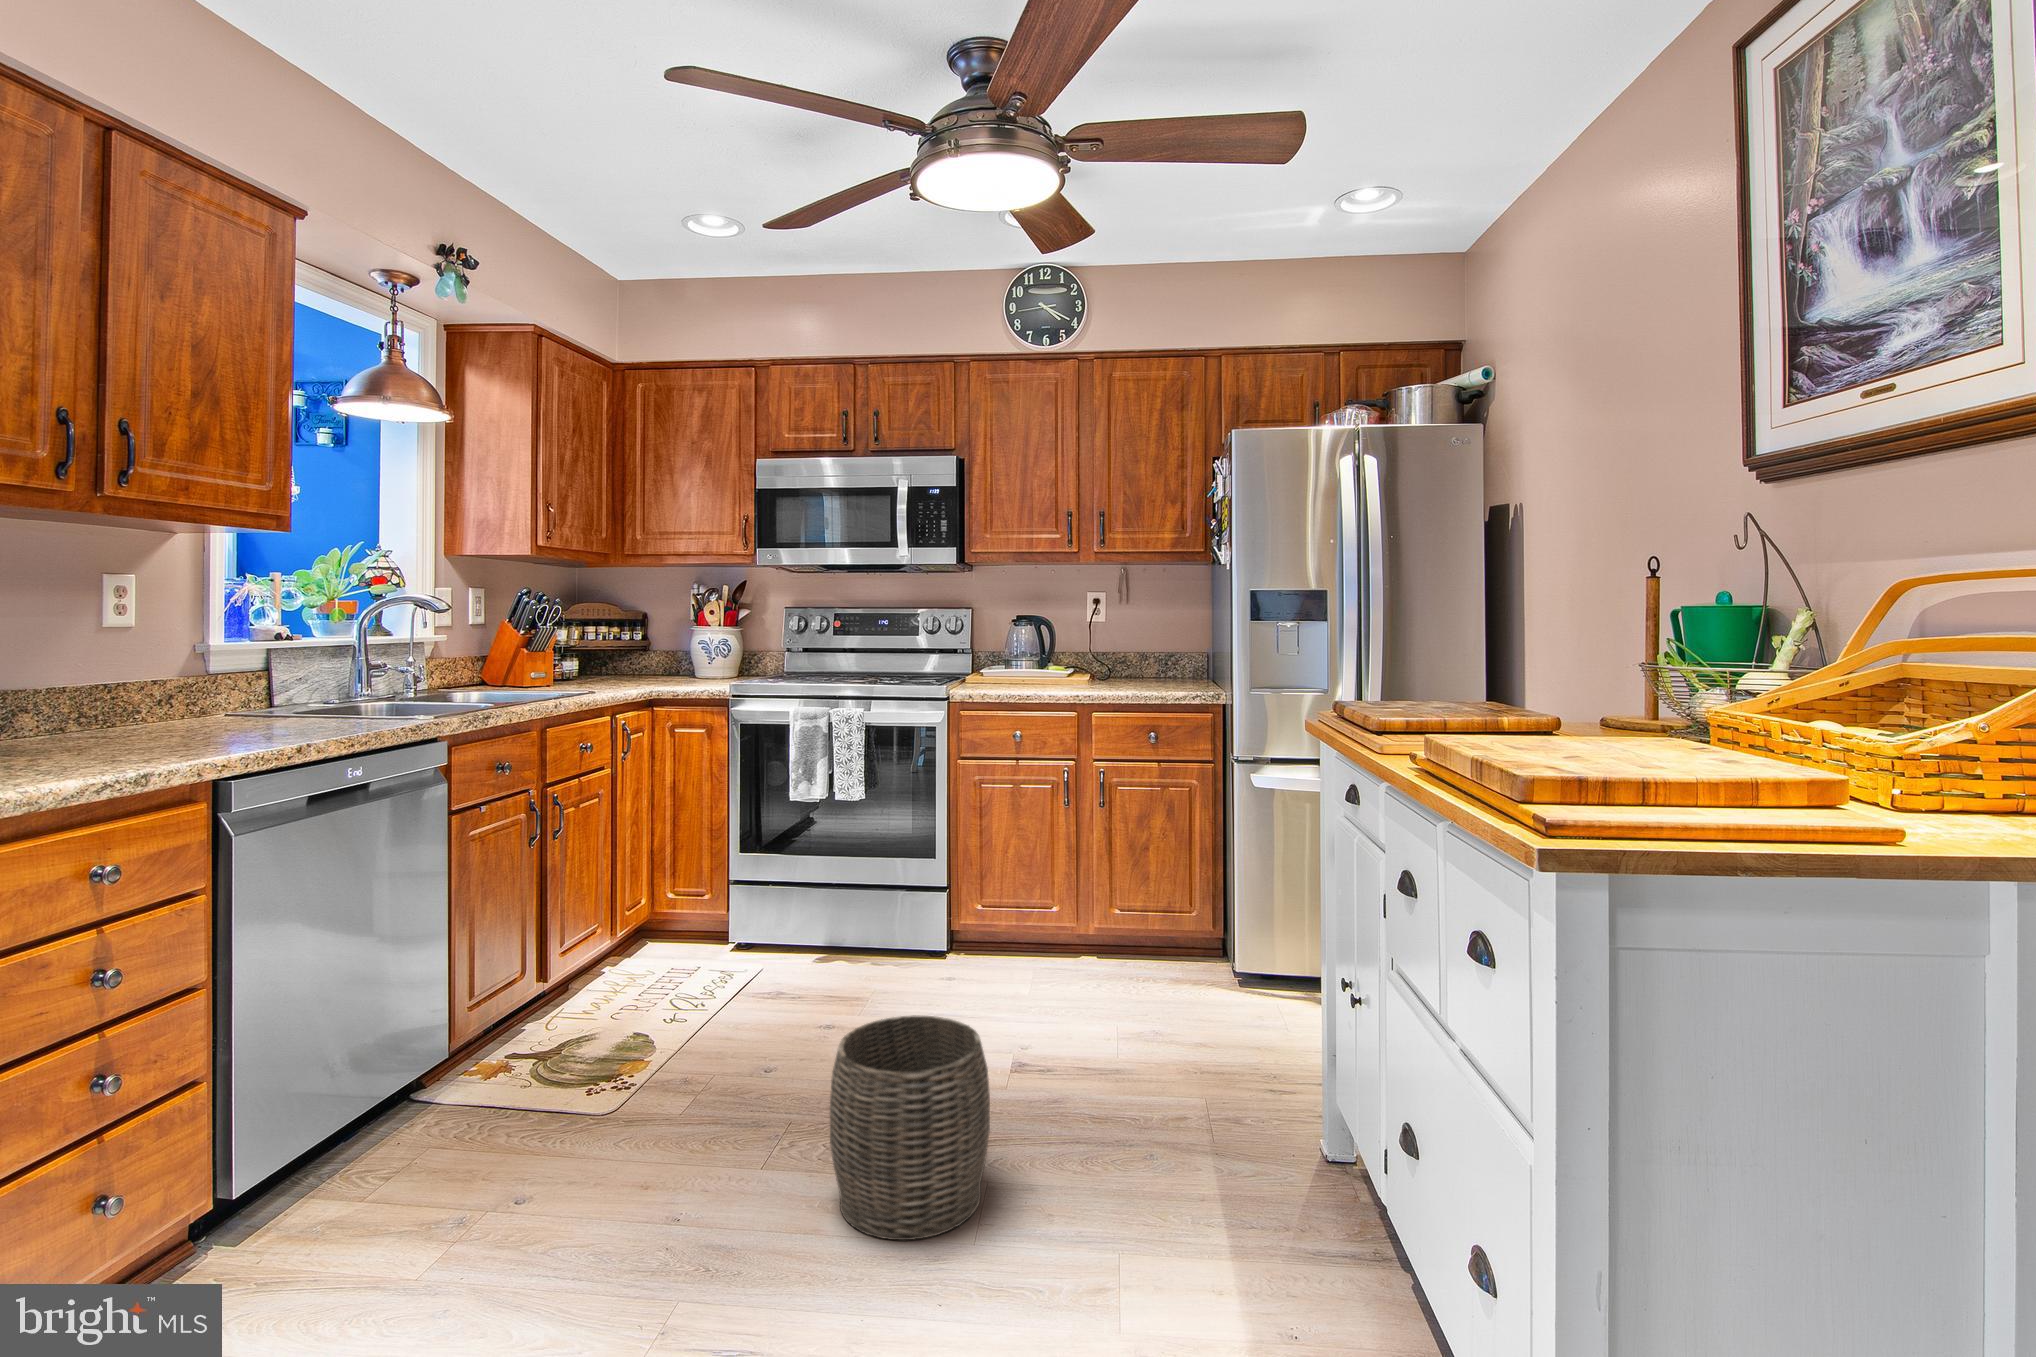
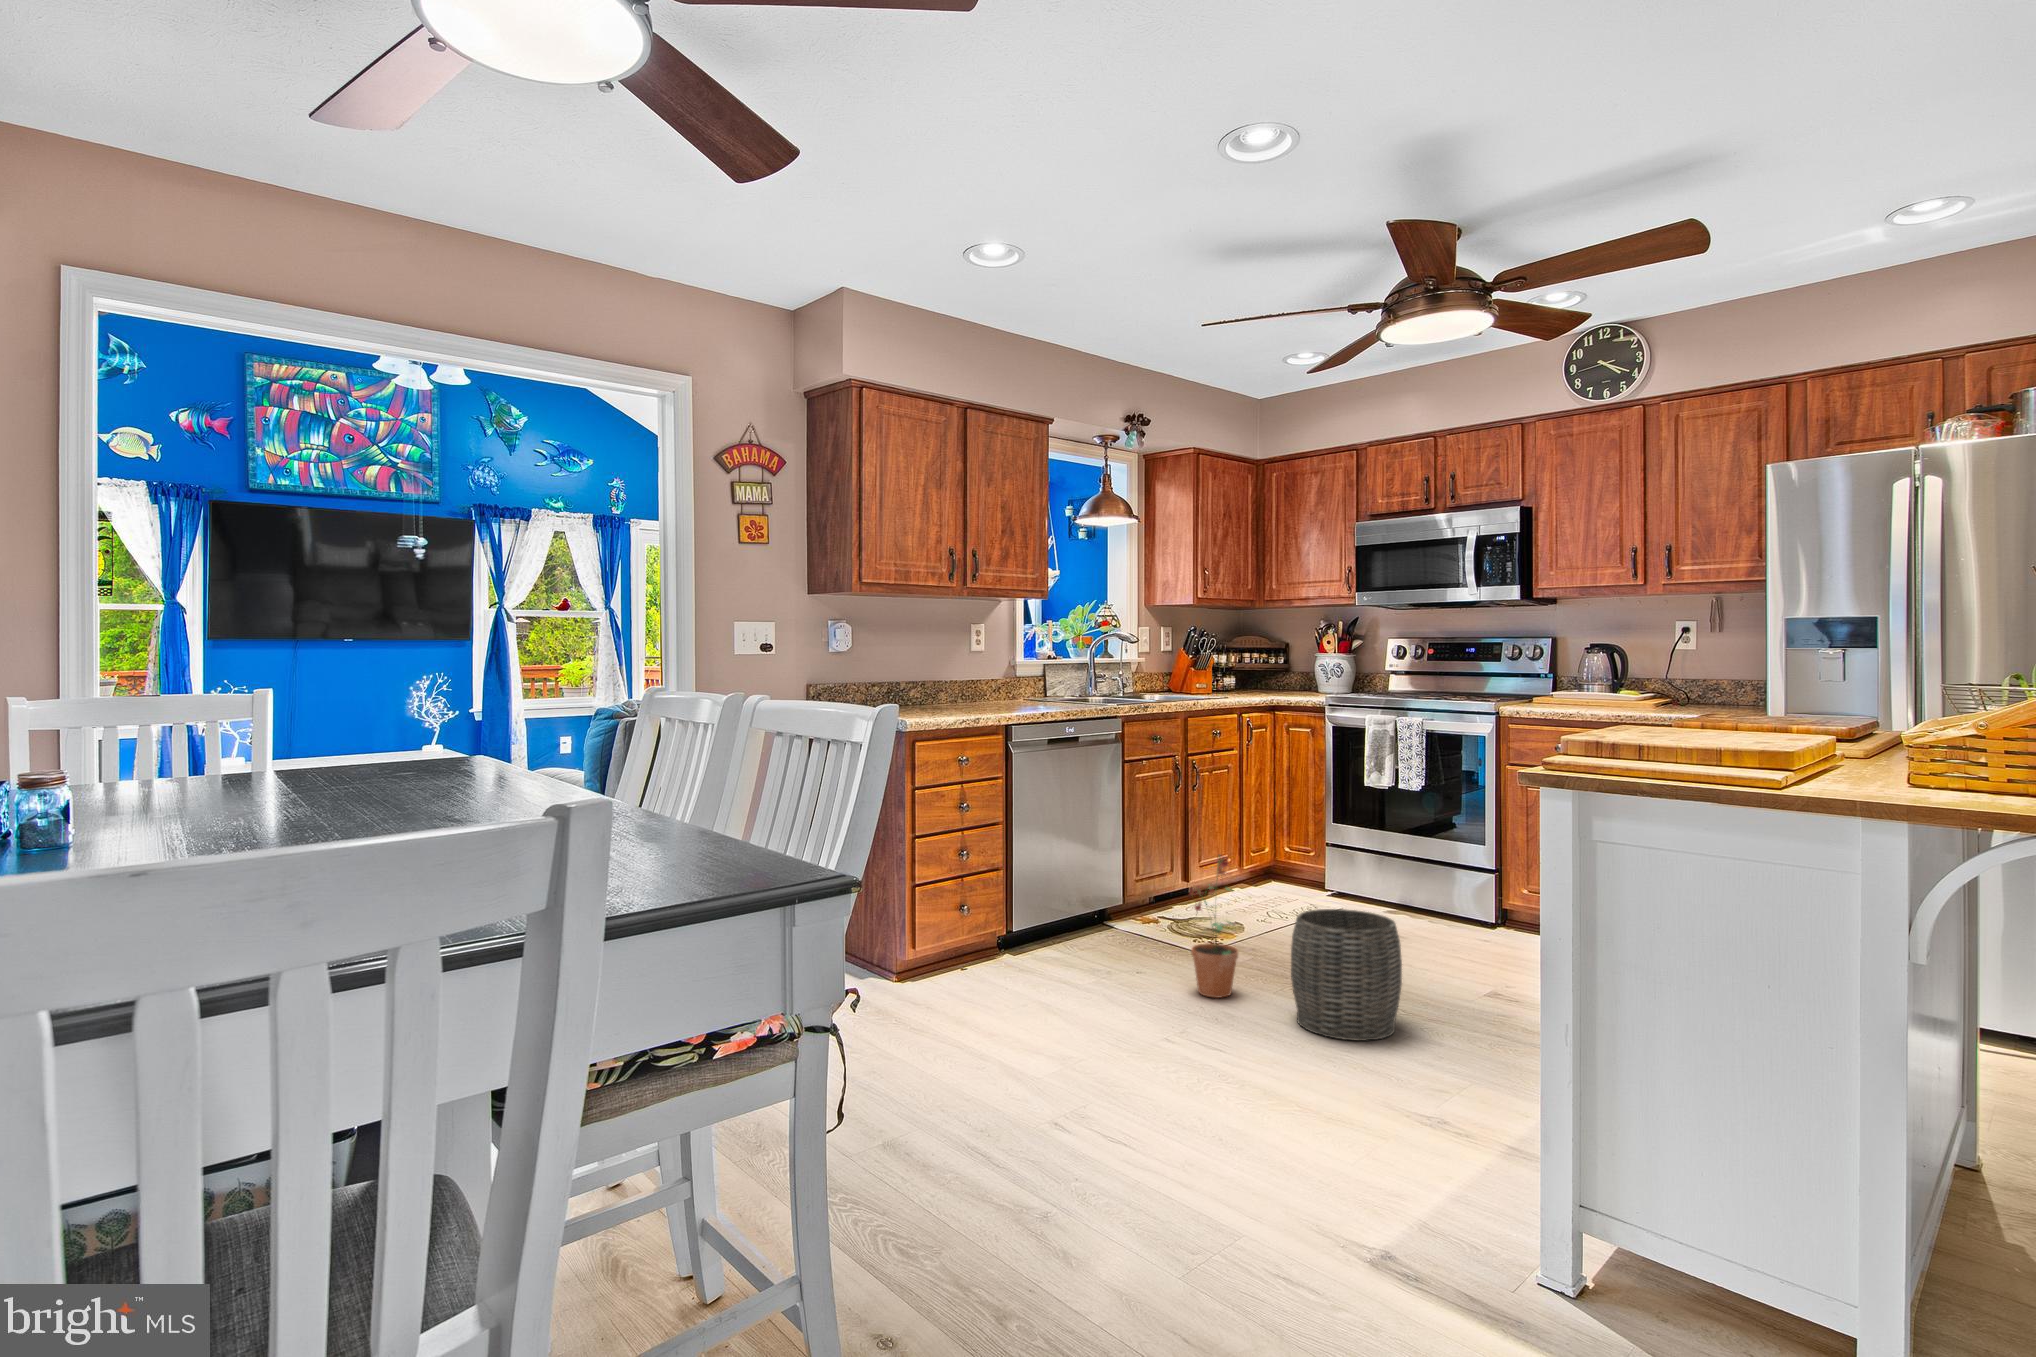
potted plant: none [626,964,726,1214] -> present [1190,855,1238,998]

